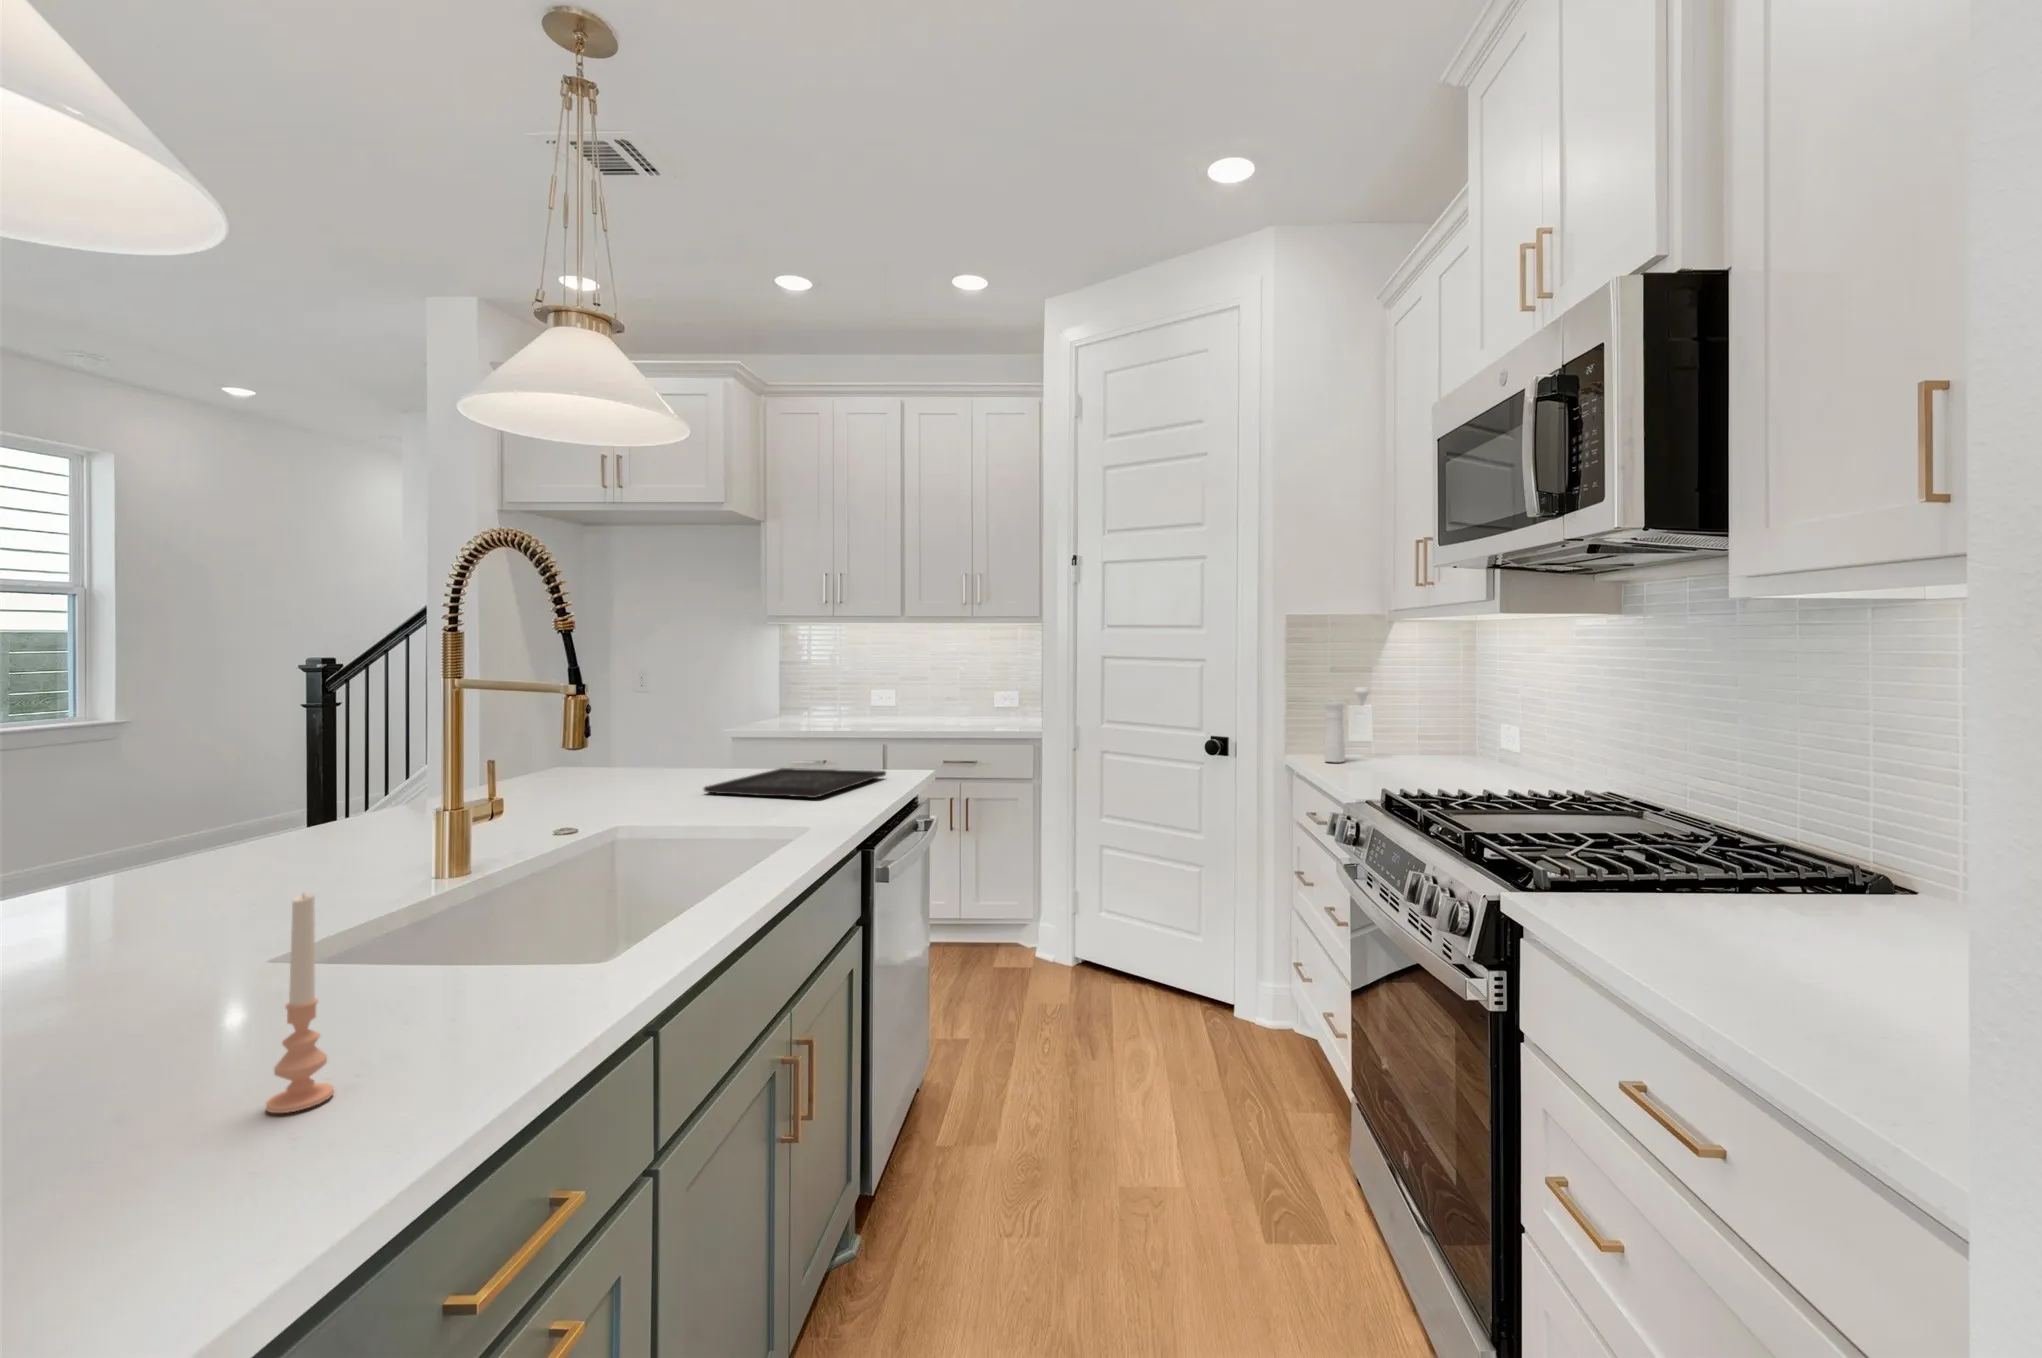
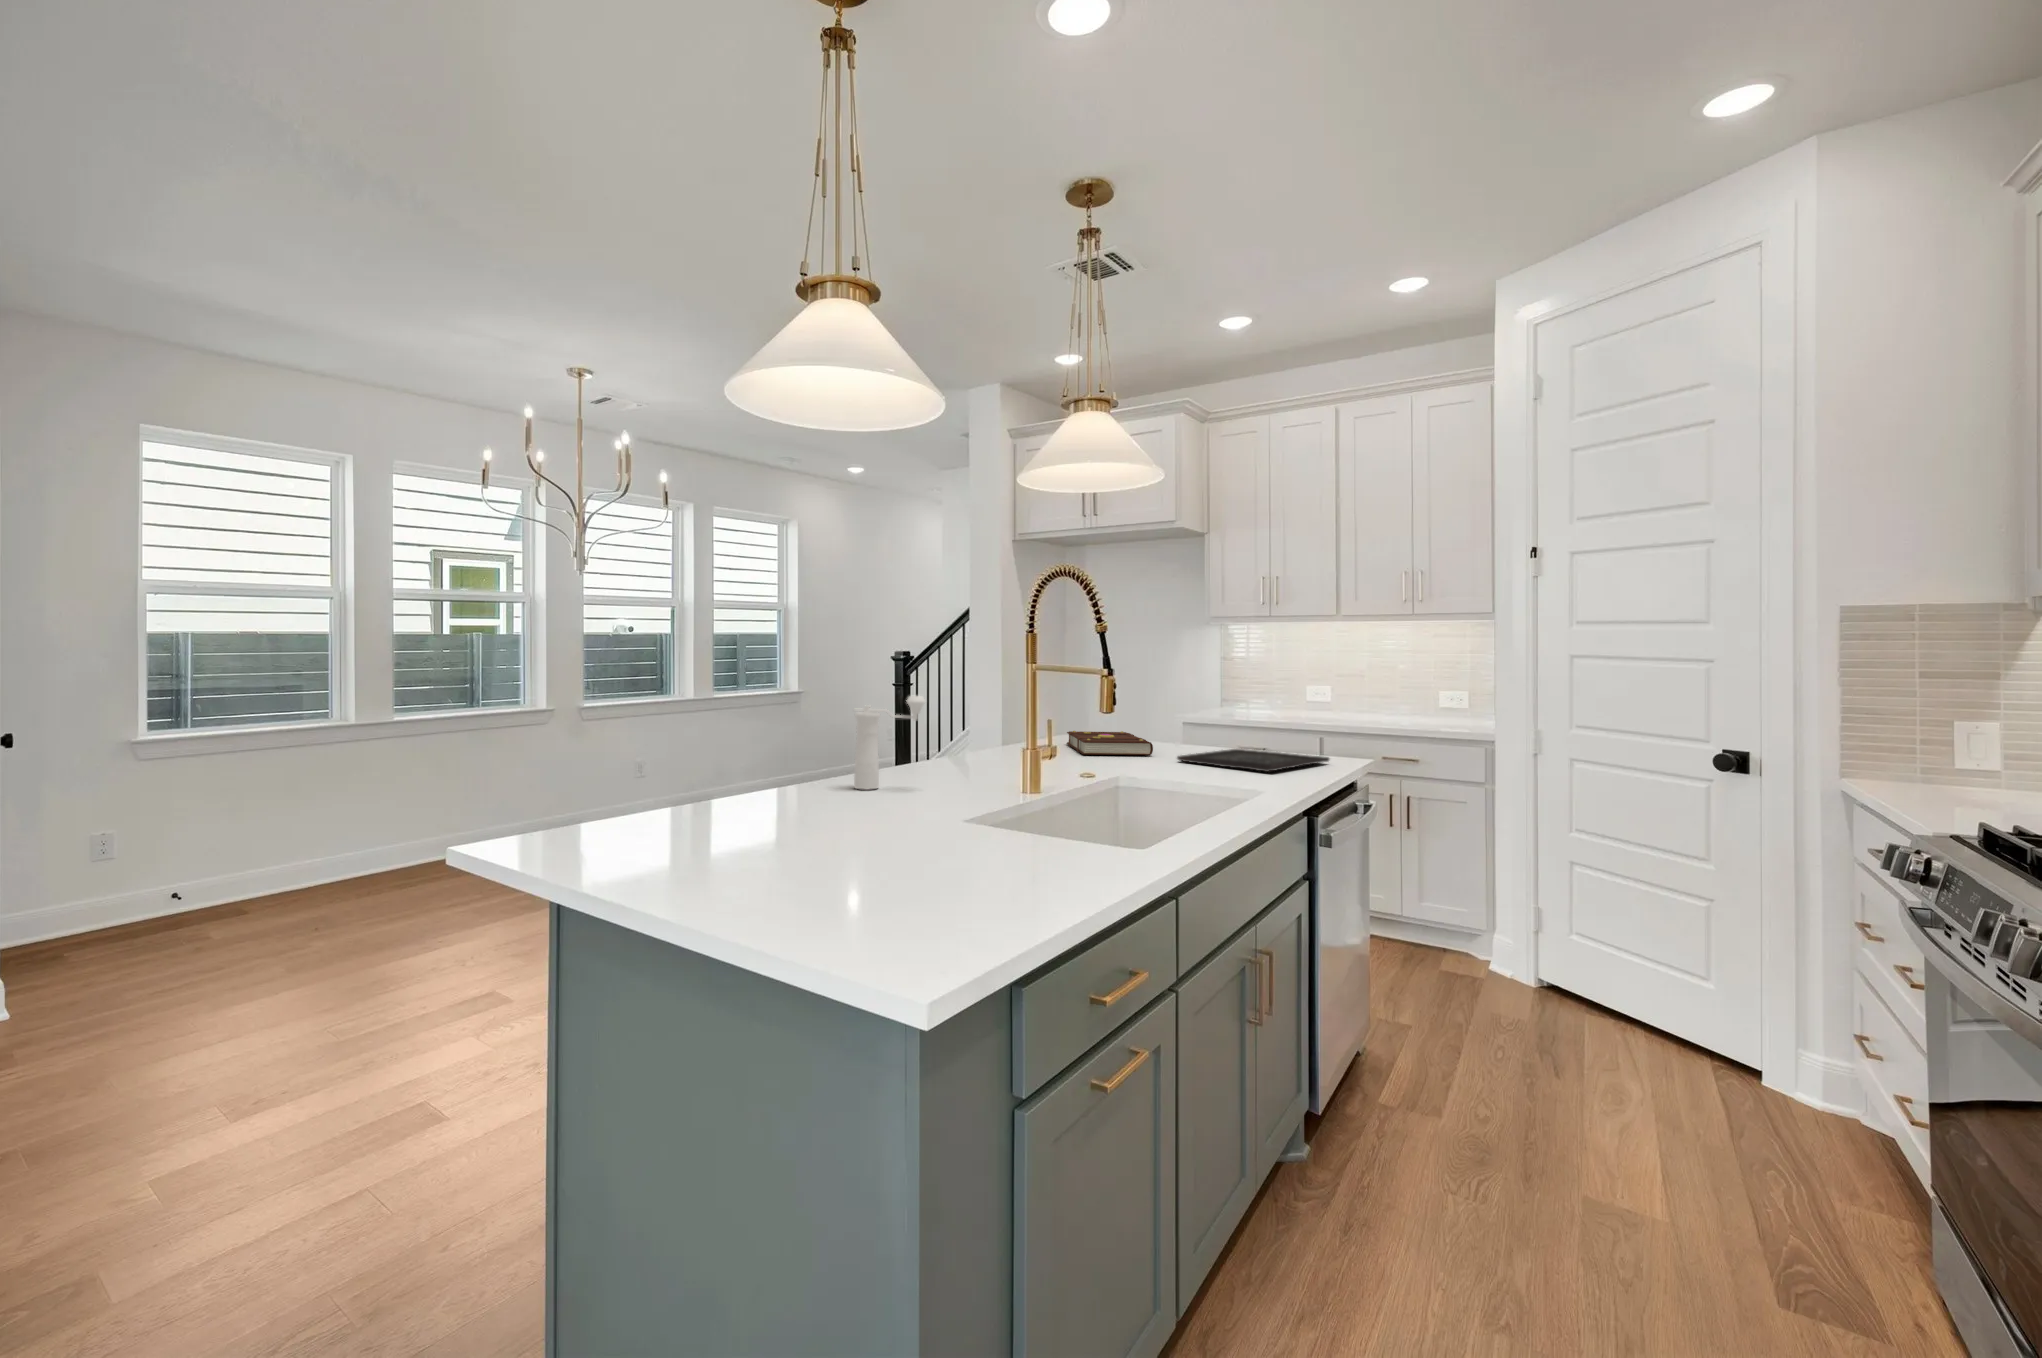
pepper mill: present [1324,687,1370,762] -> present [854,696,925,789]
book: none [551,757,673,796] -> present [1067,731,1153,755]
candle: present [266,893,334,1113] -> none [988,766,1016,882]

